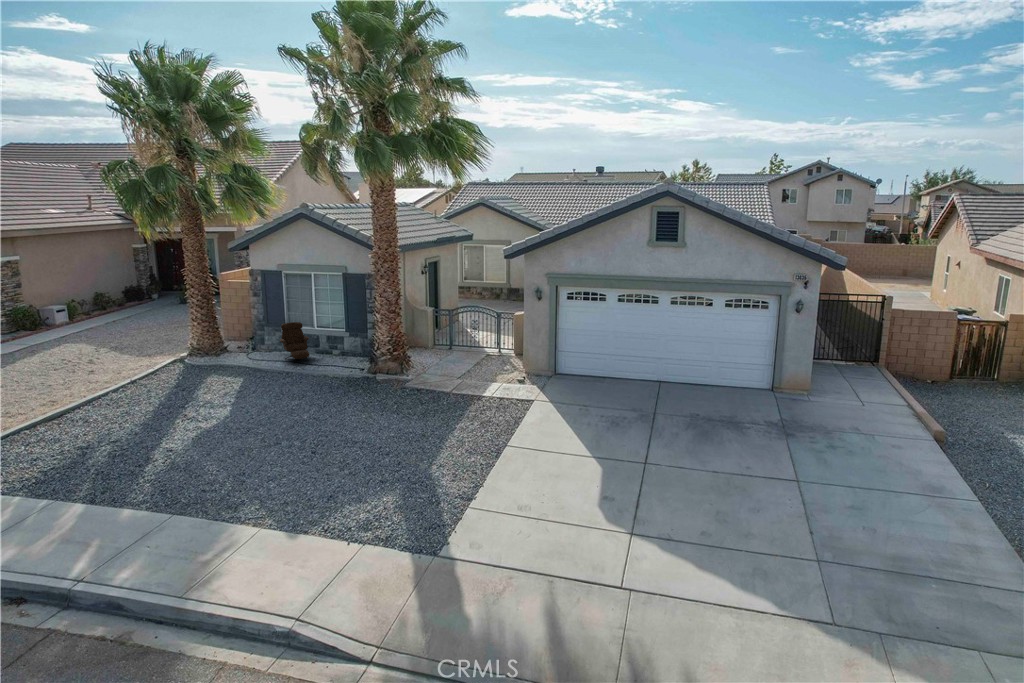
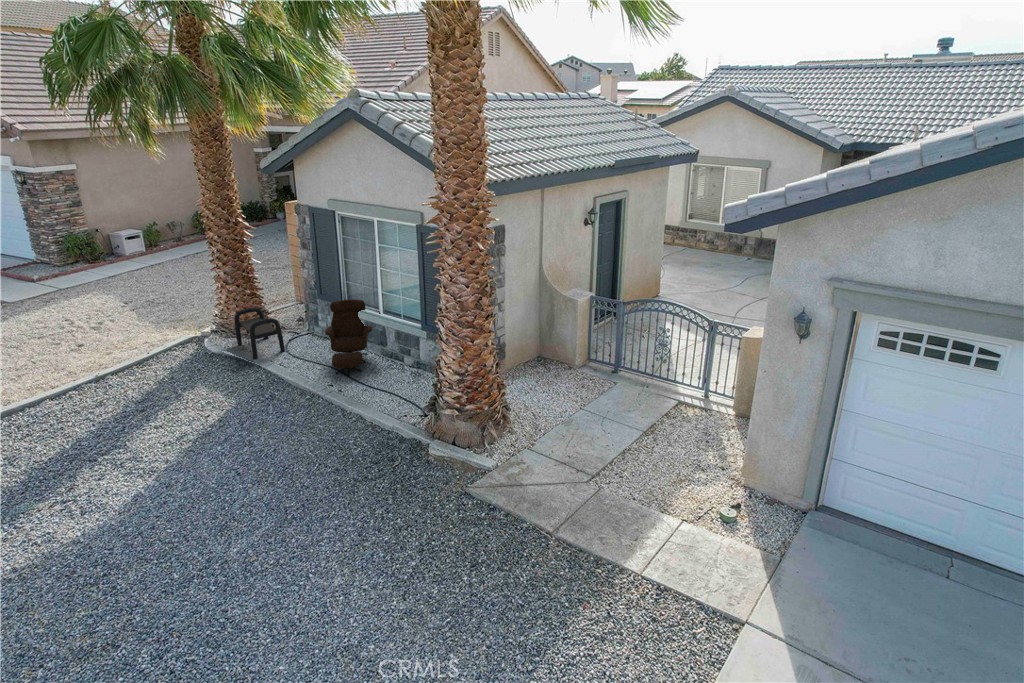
bench: none [209,335,248,363] -> present [234,307,285,359]

